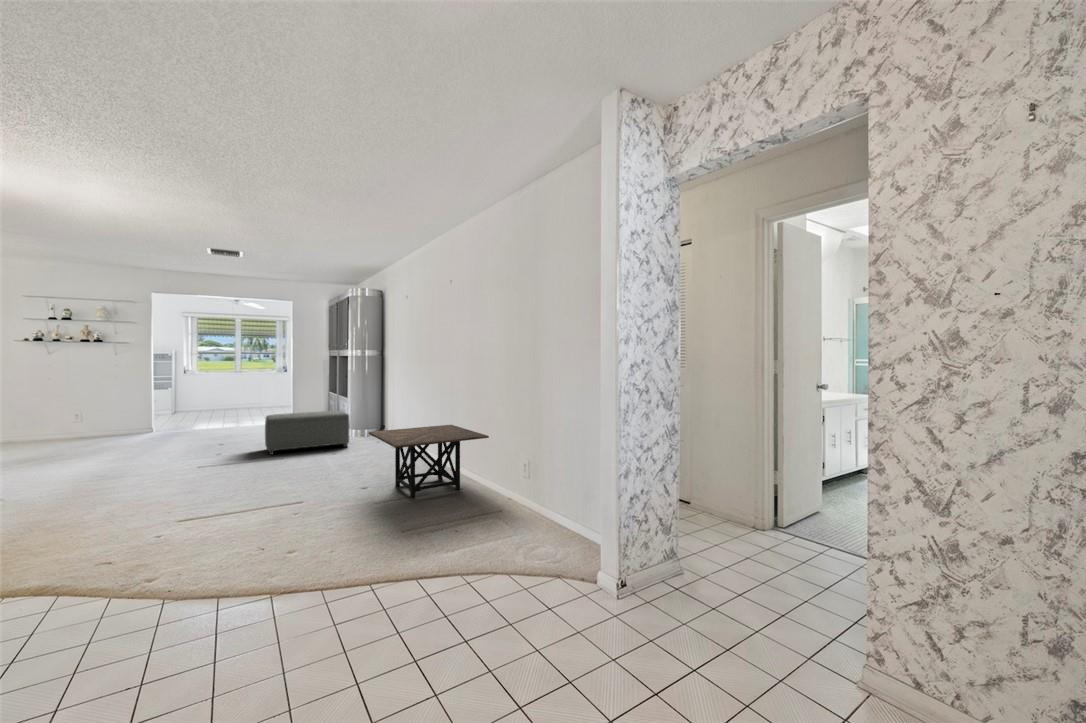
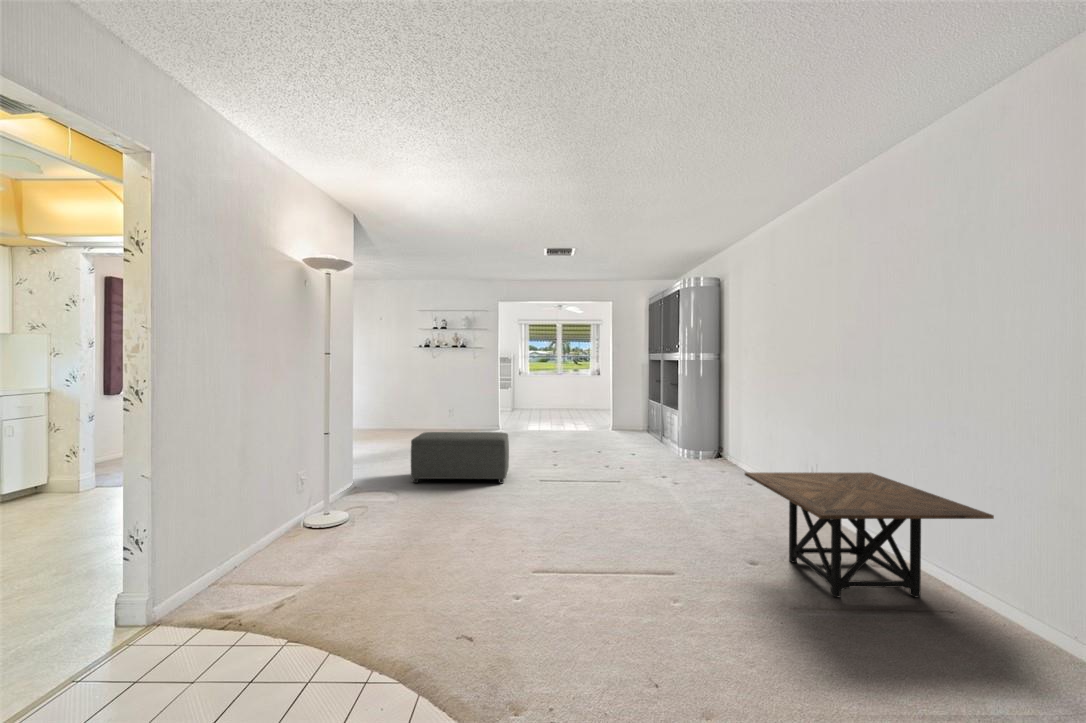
ottoman: present [265,411,350,455] -> present [411,432,509,483]

